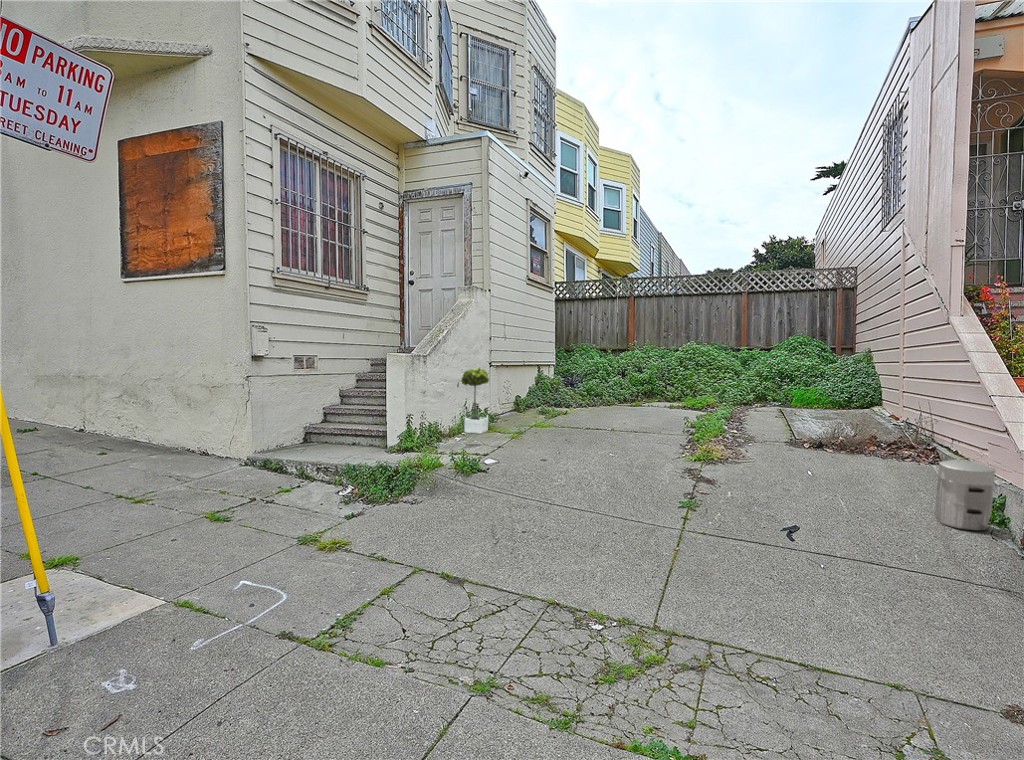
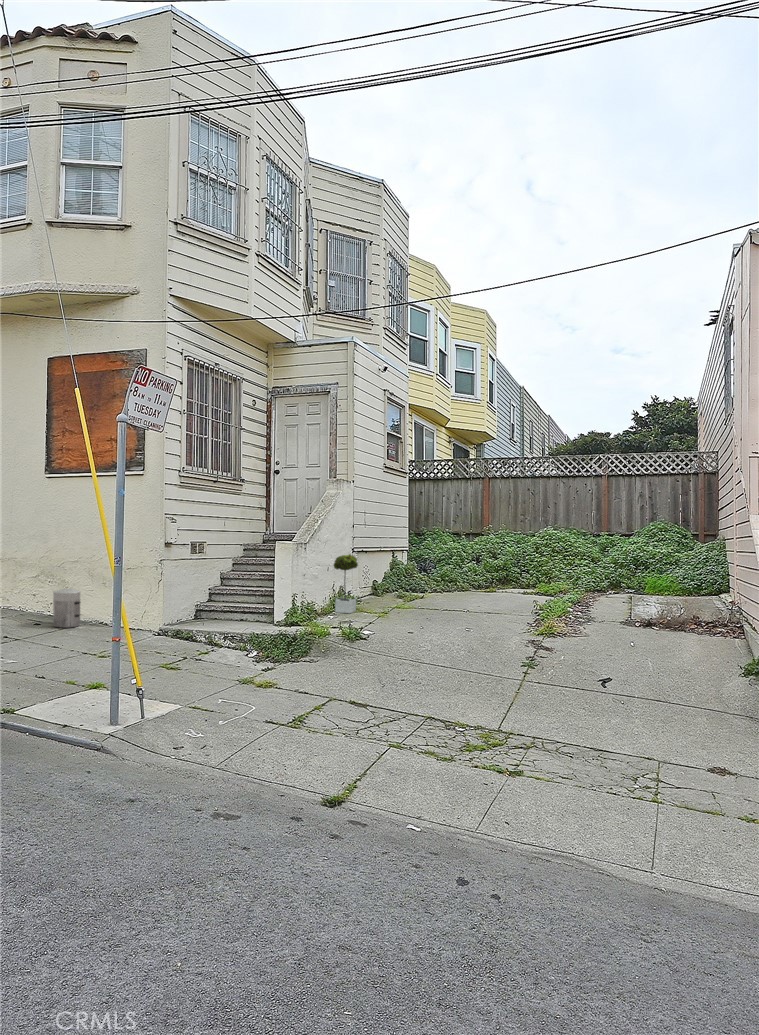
waste bin: present [935,458,995,530] -> present [53,587,81,628]

